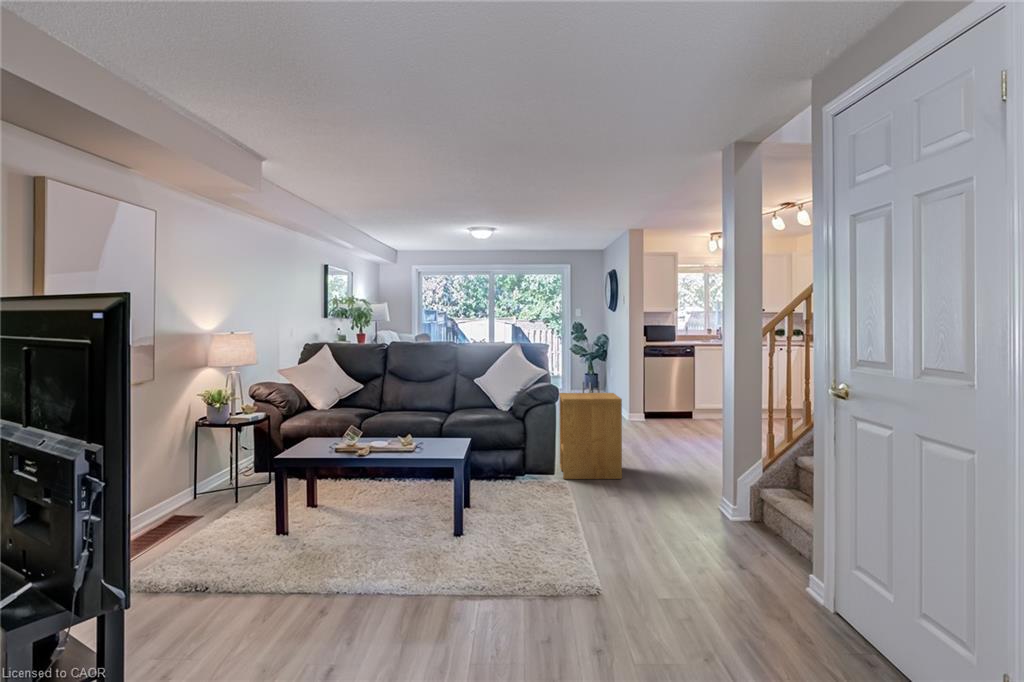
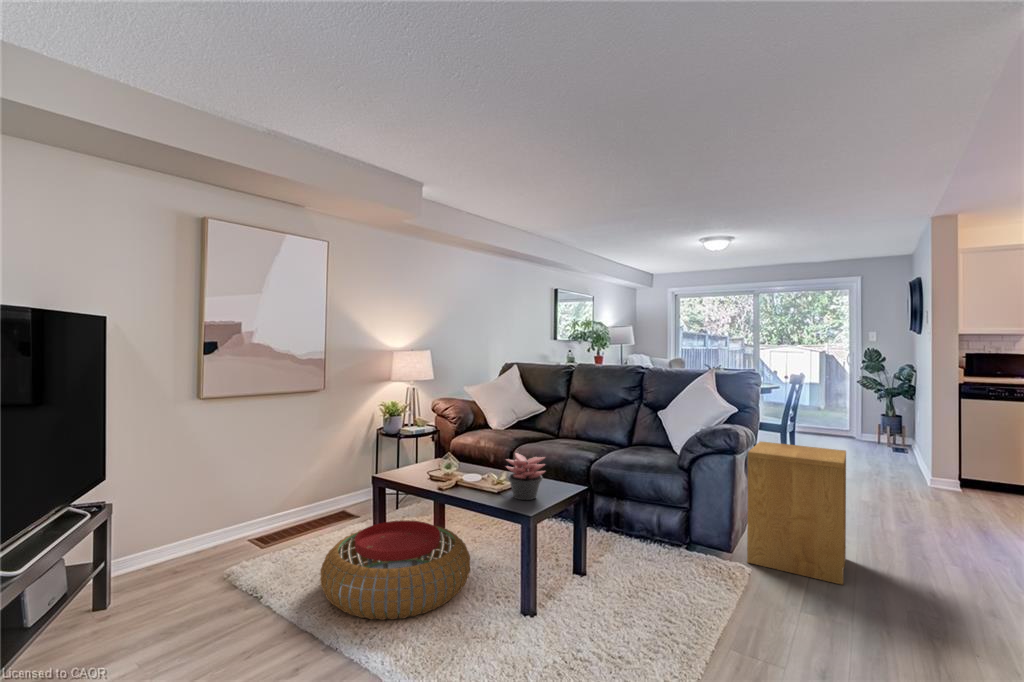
succulent plant: none [413,416,445,453] -> present [506,453,545,500]
pouf: none [257,491,398,573] -> present [320,521,470,620]

